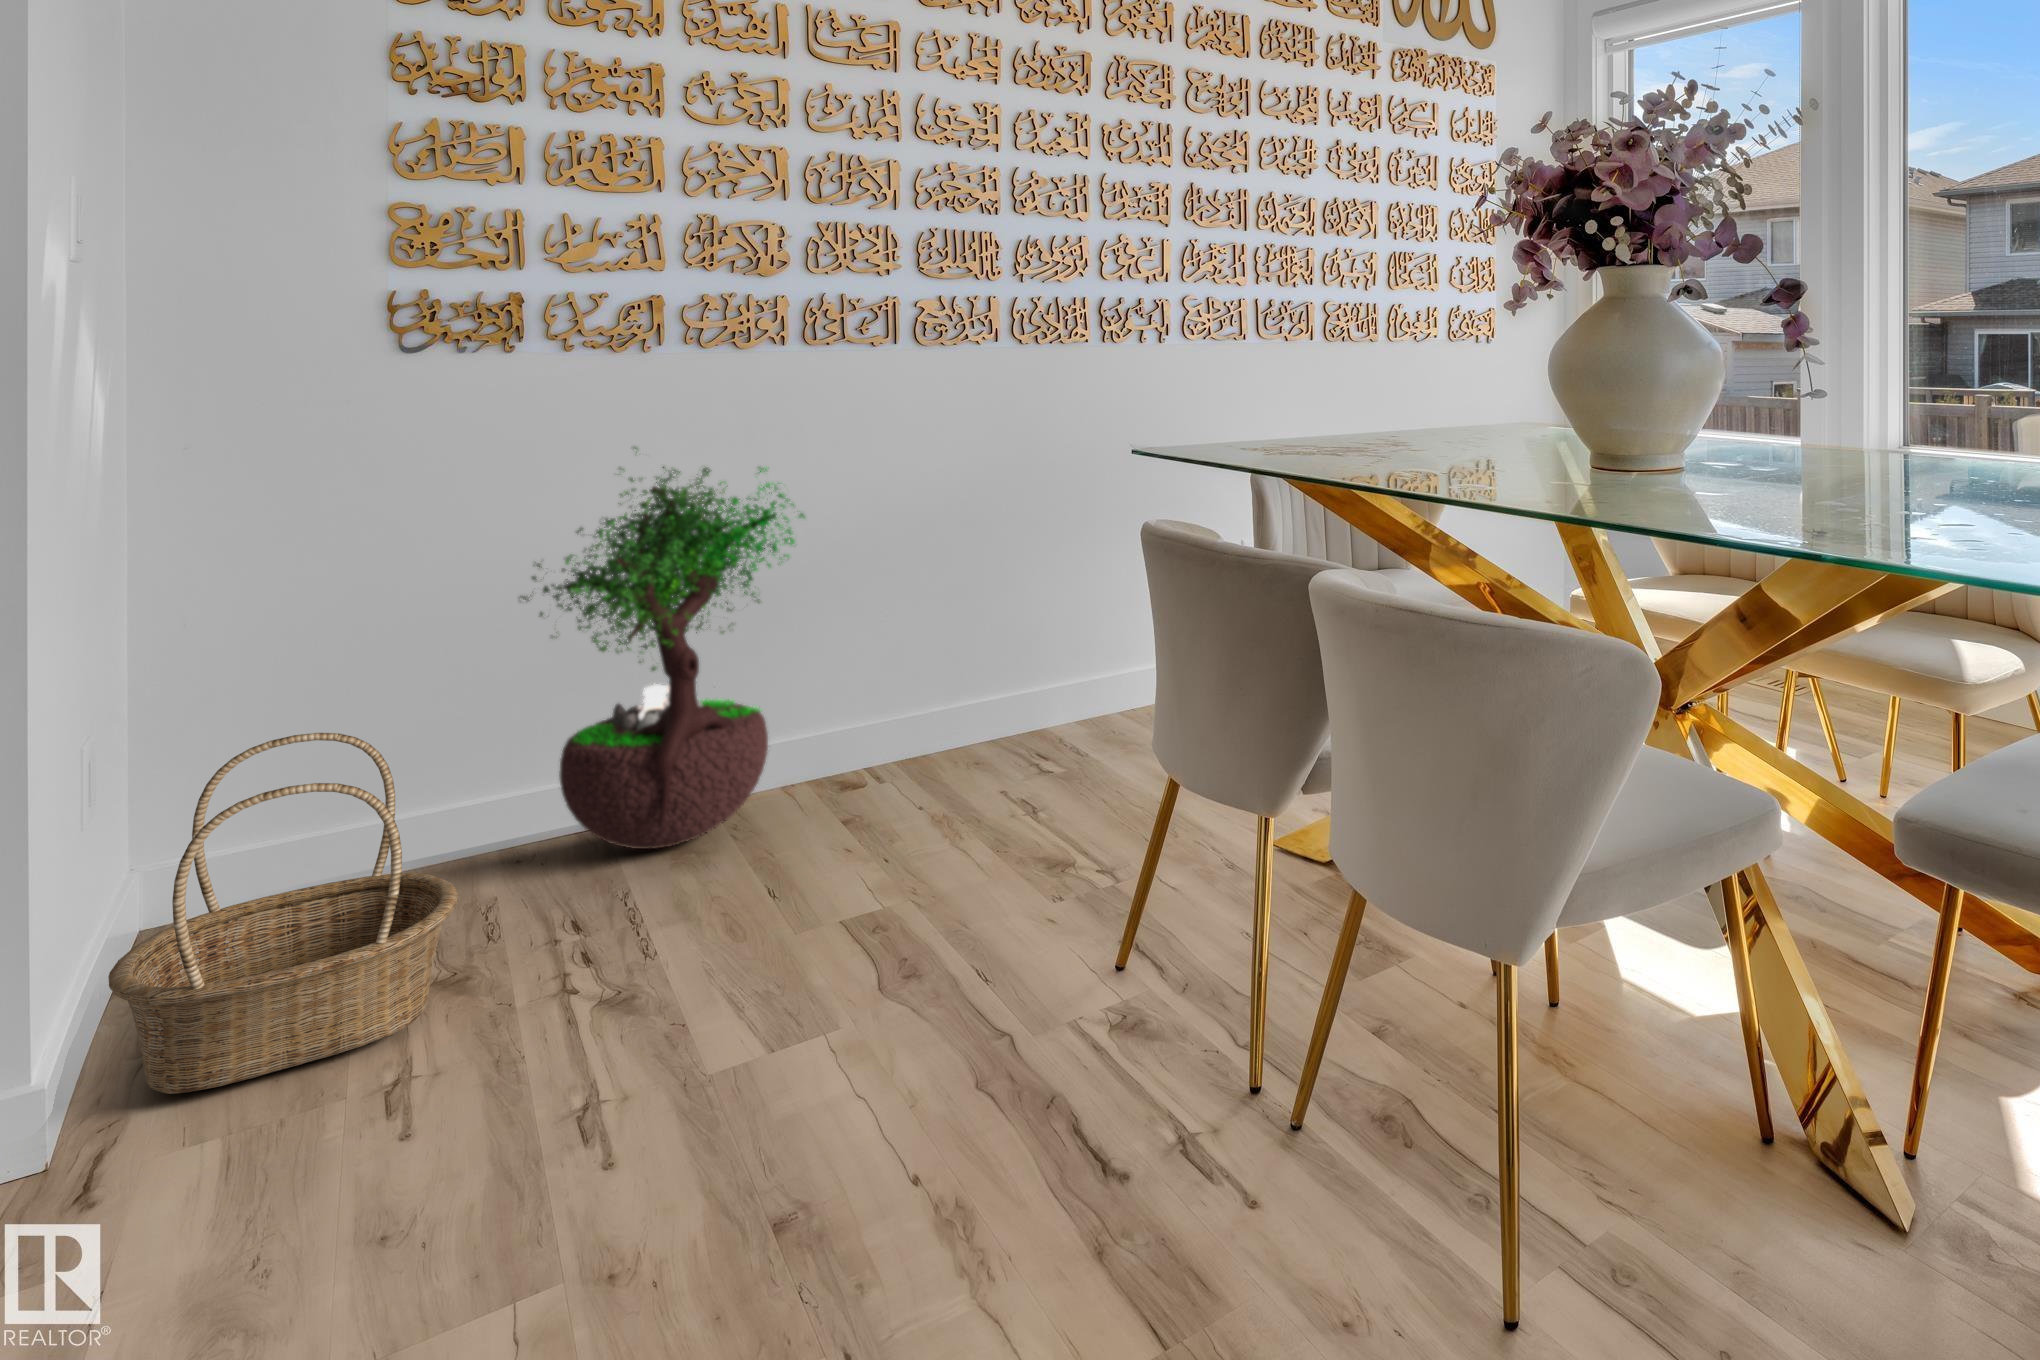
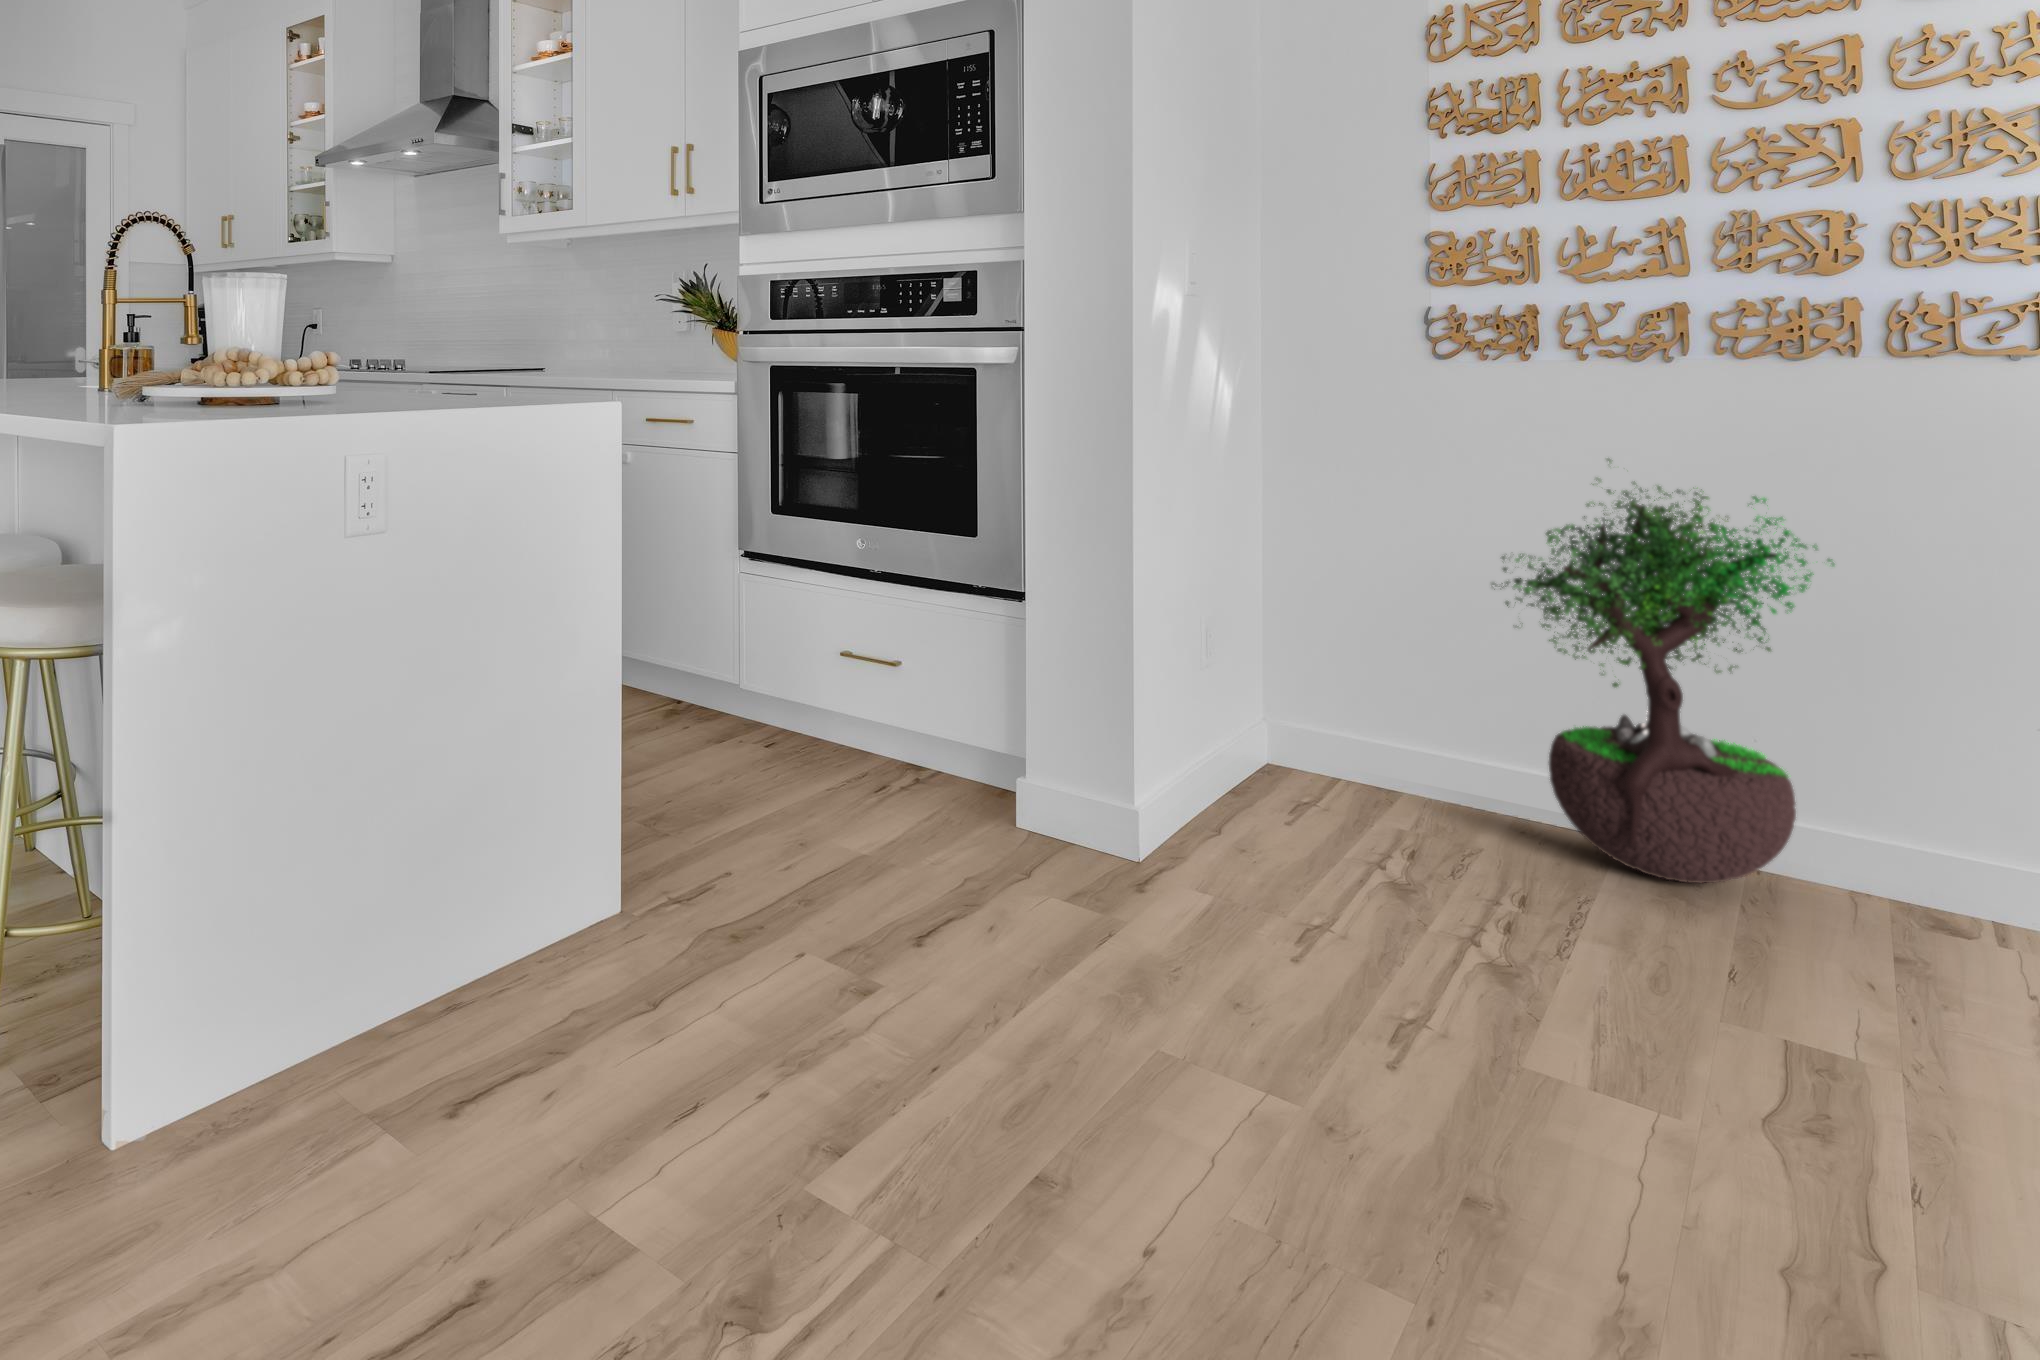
basket: present [108,733,459,1094] -> none [1172,646,1393,897]

